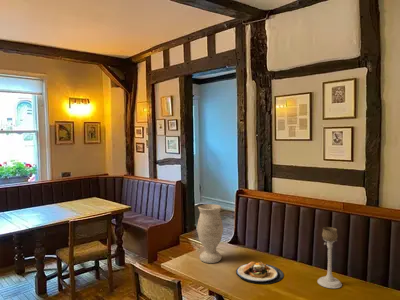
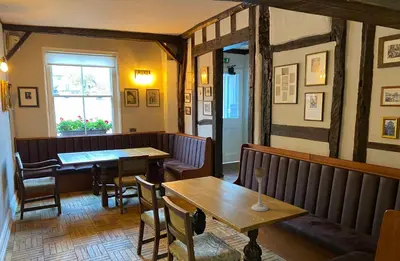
vase: present [197,204,223,263] -> none [182,150,201,191]
plate: present [236,262,284,284] -> none [200,190,234,205]

